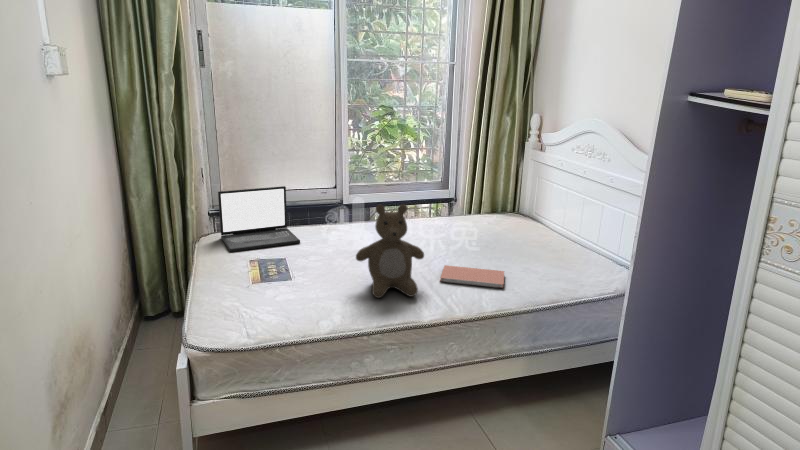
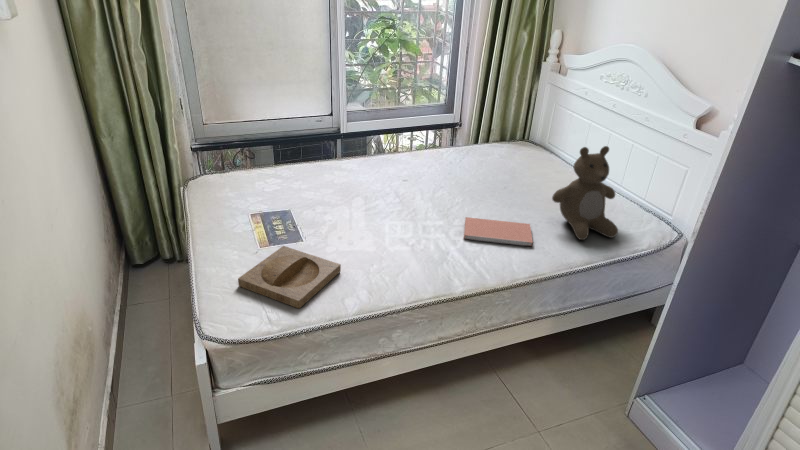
laptop: present [218,186,300,252] -> none [206,122,302,203]
teddy bear: present [356,204,424,298] -> present [552,146,618,240]
tray: none [226,281,320,327] -> present [238,246,341,308]

